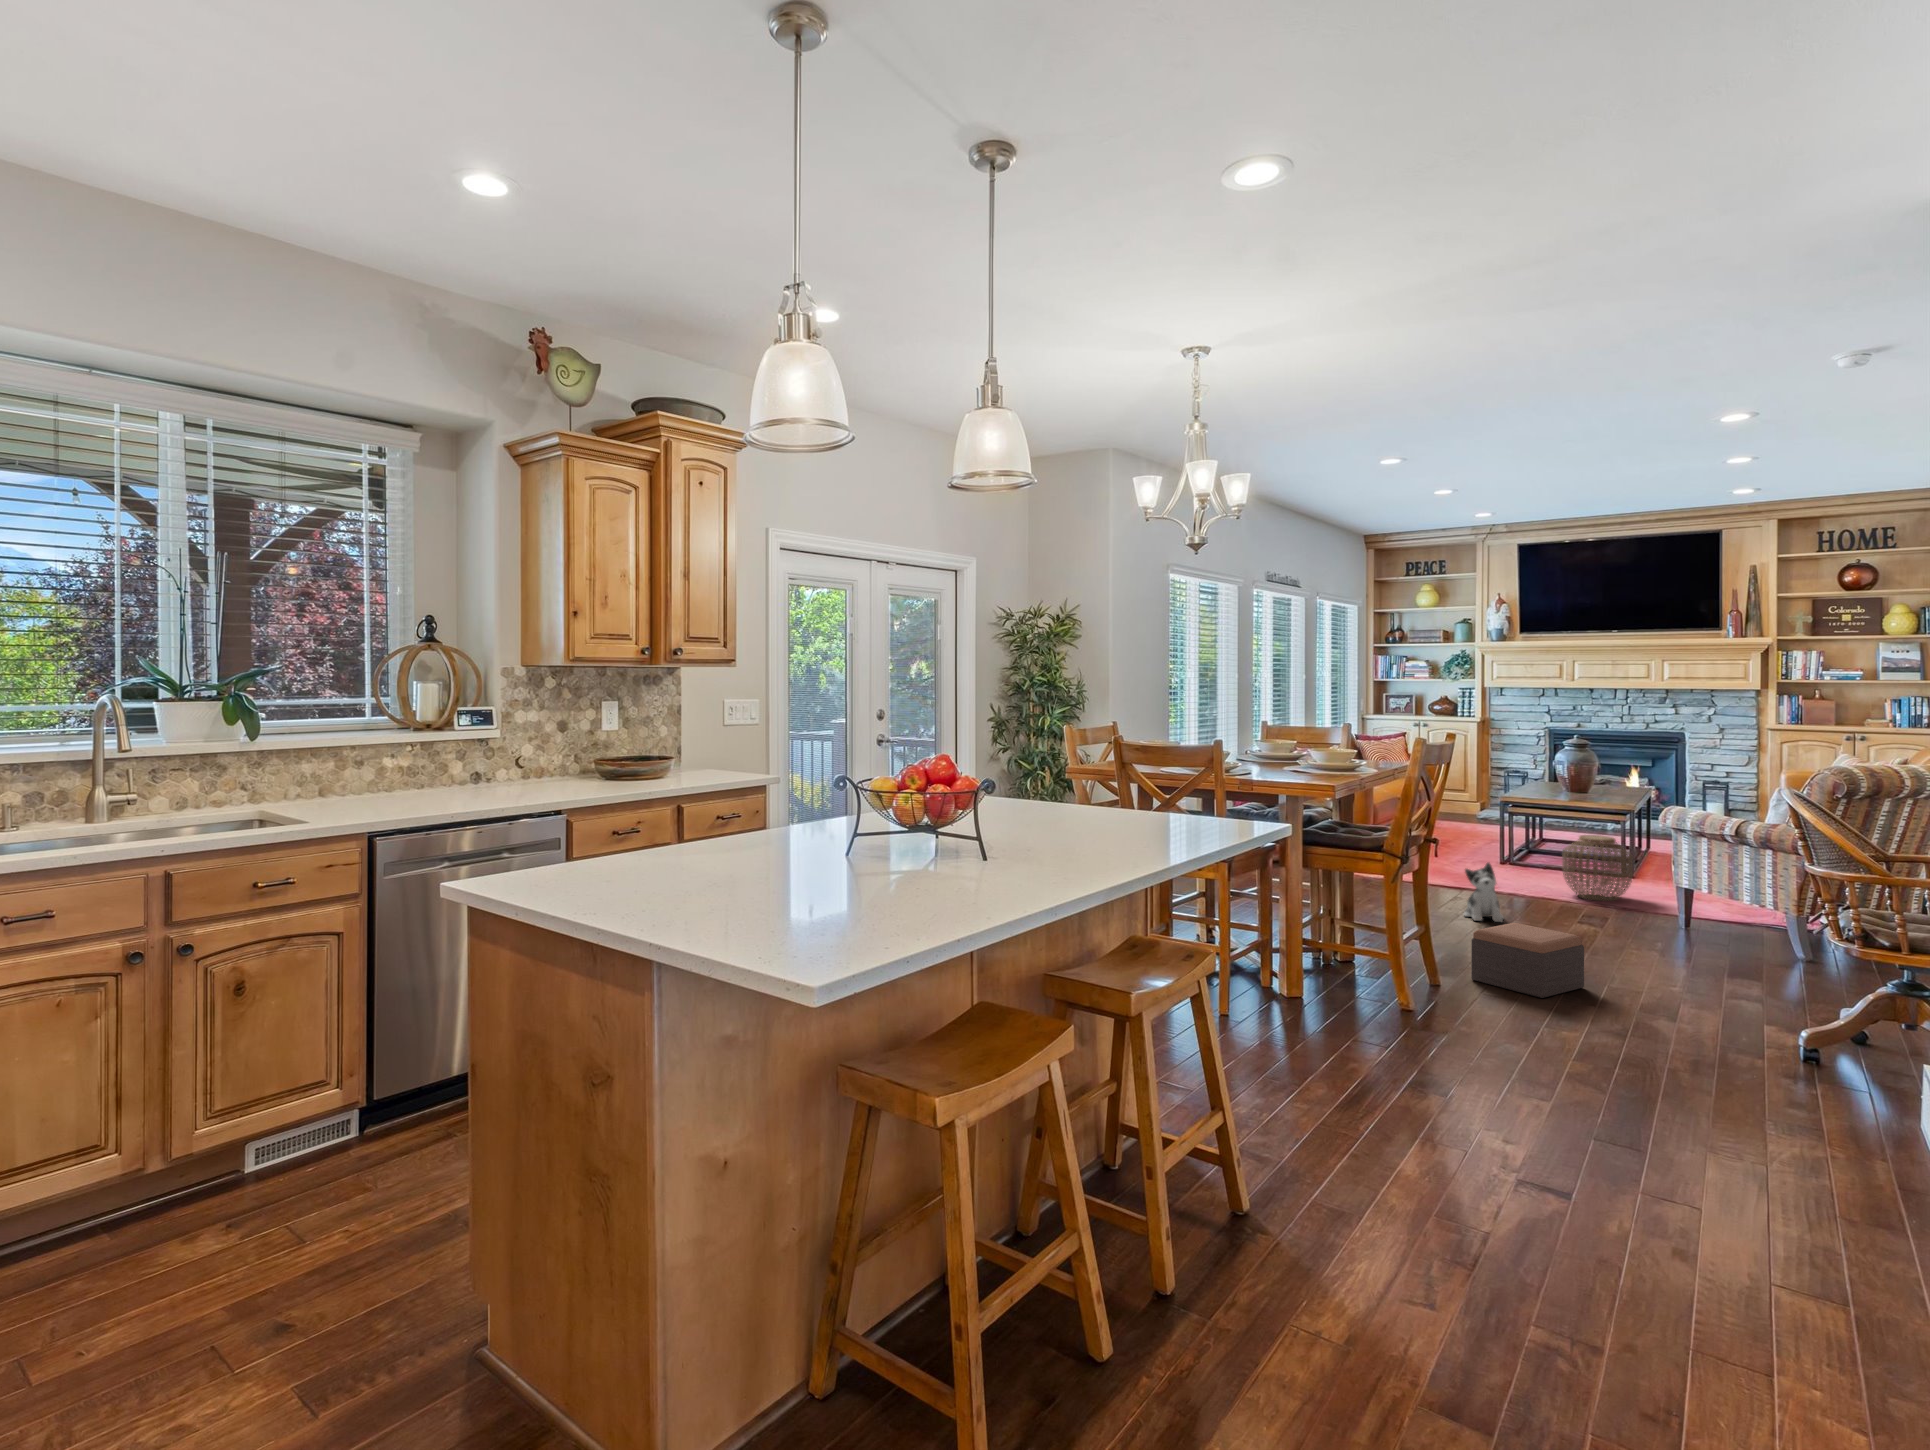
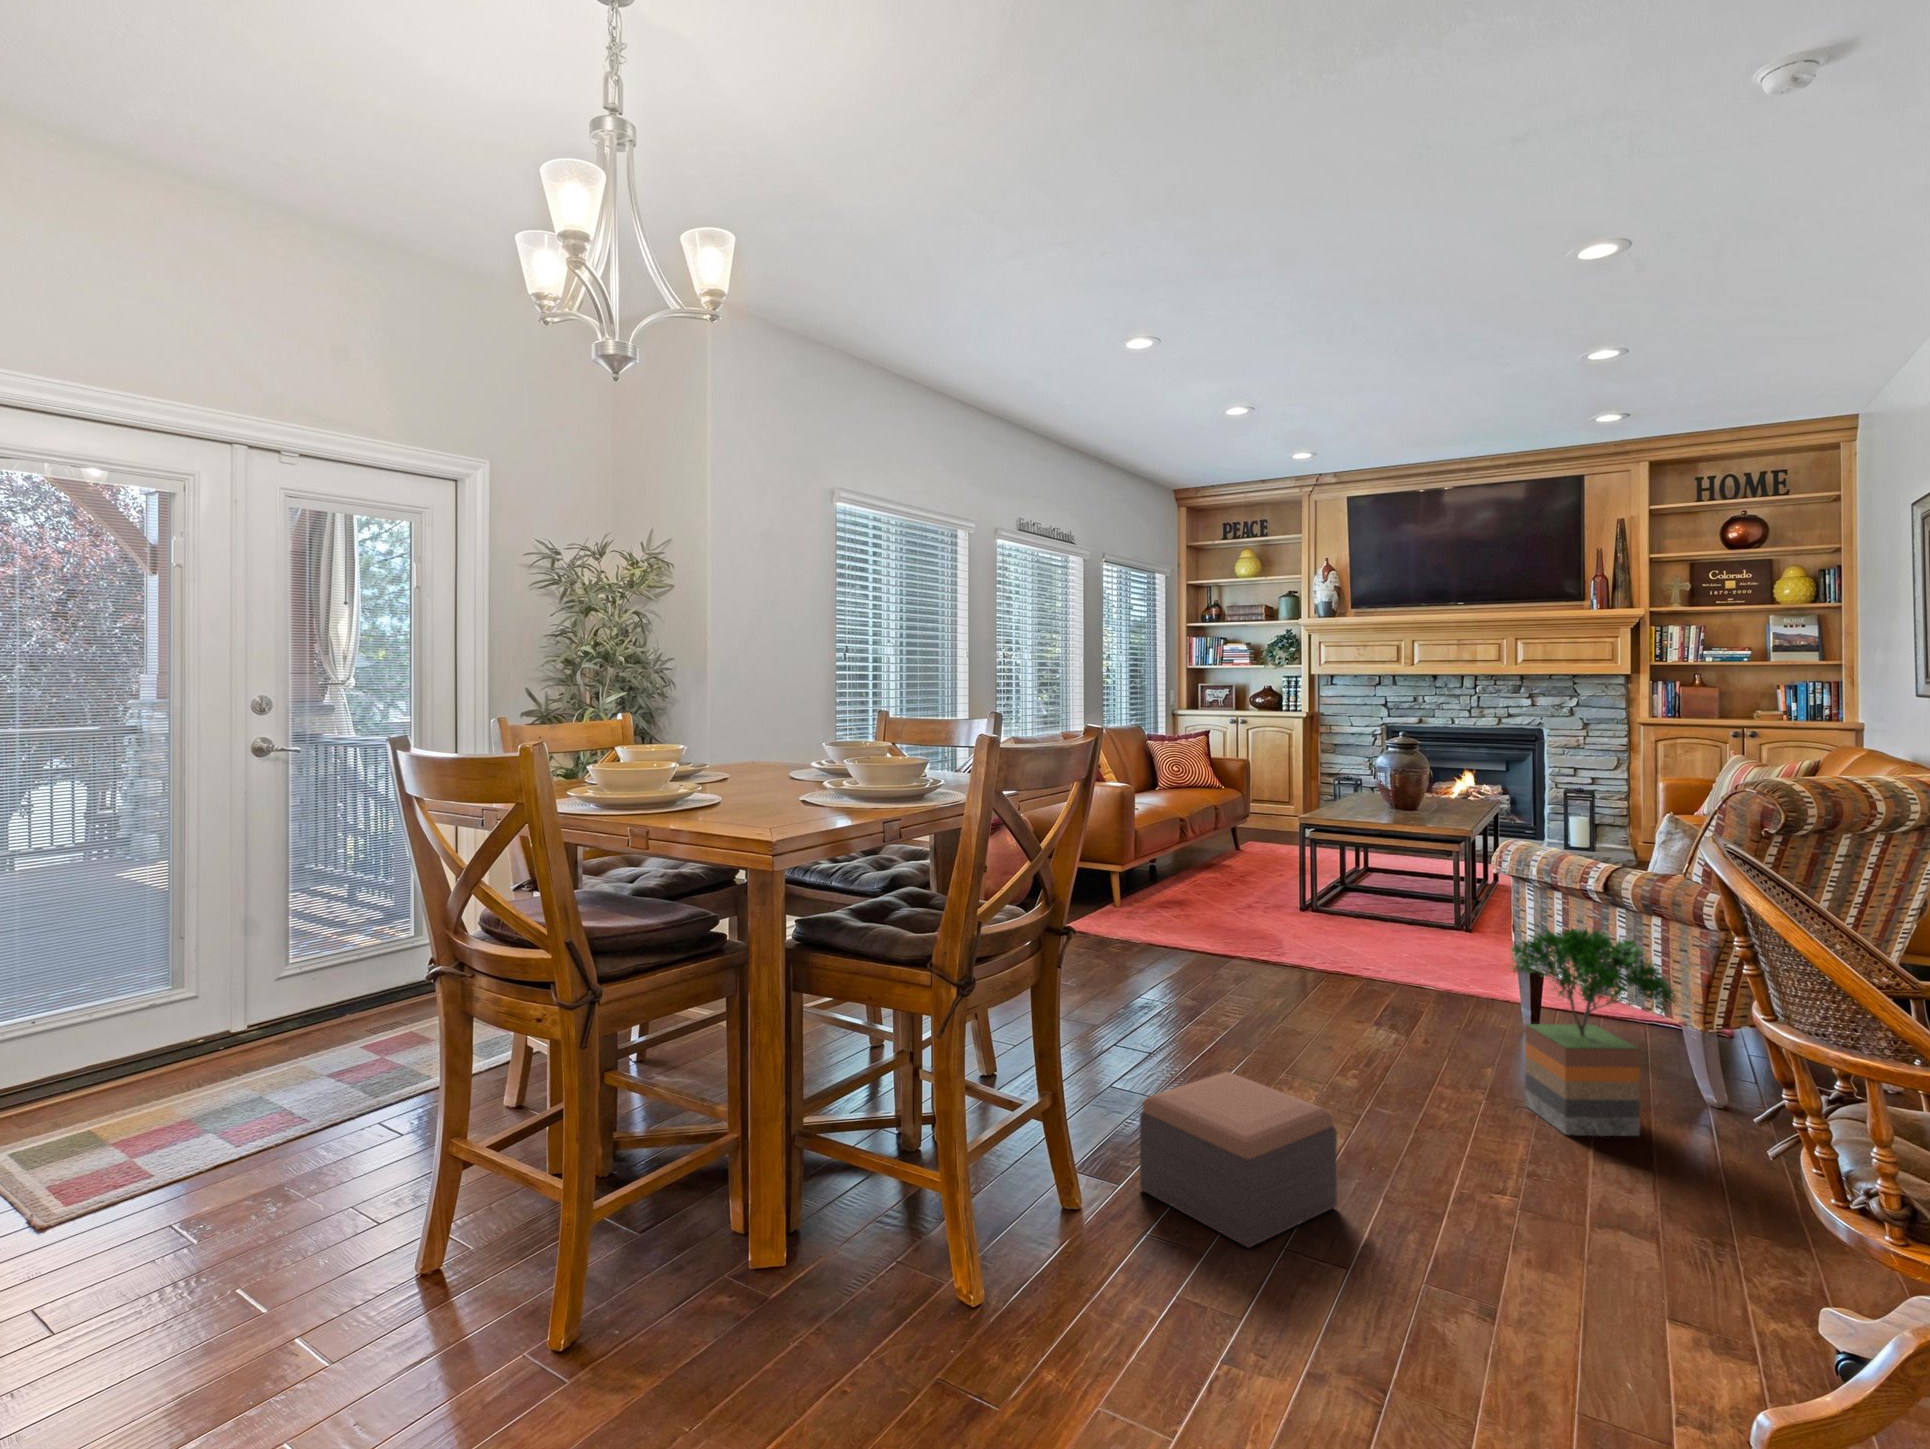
woven basket: present [1563,835,1633,901] -> none [1365,877,1461,977]
potted tree: none [1673,850,1781,969] -> present [1511,929,1677,1136]
plush toy: present [1464,863,1503,922] -> none [1203,931,1262,1029]

